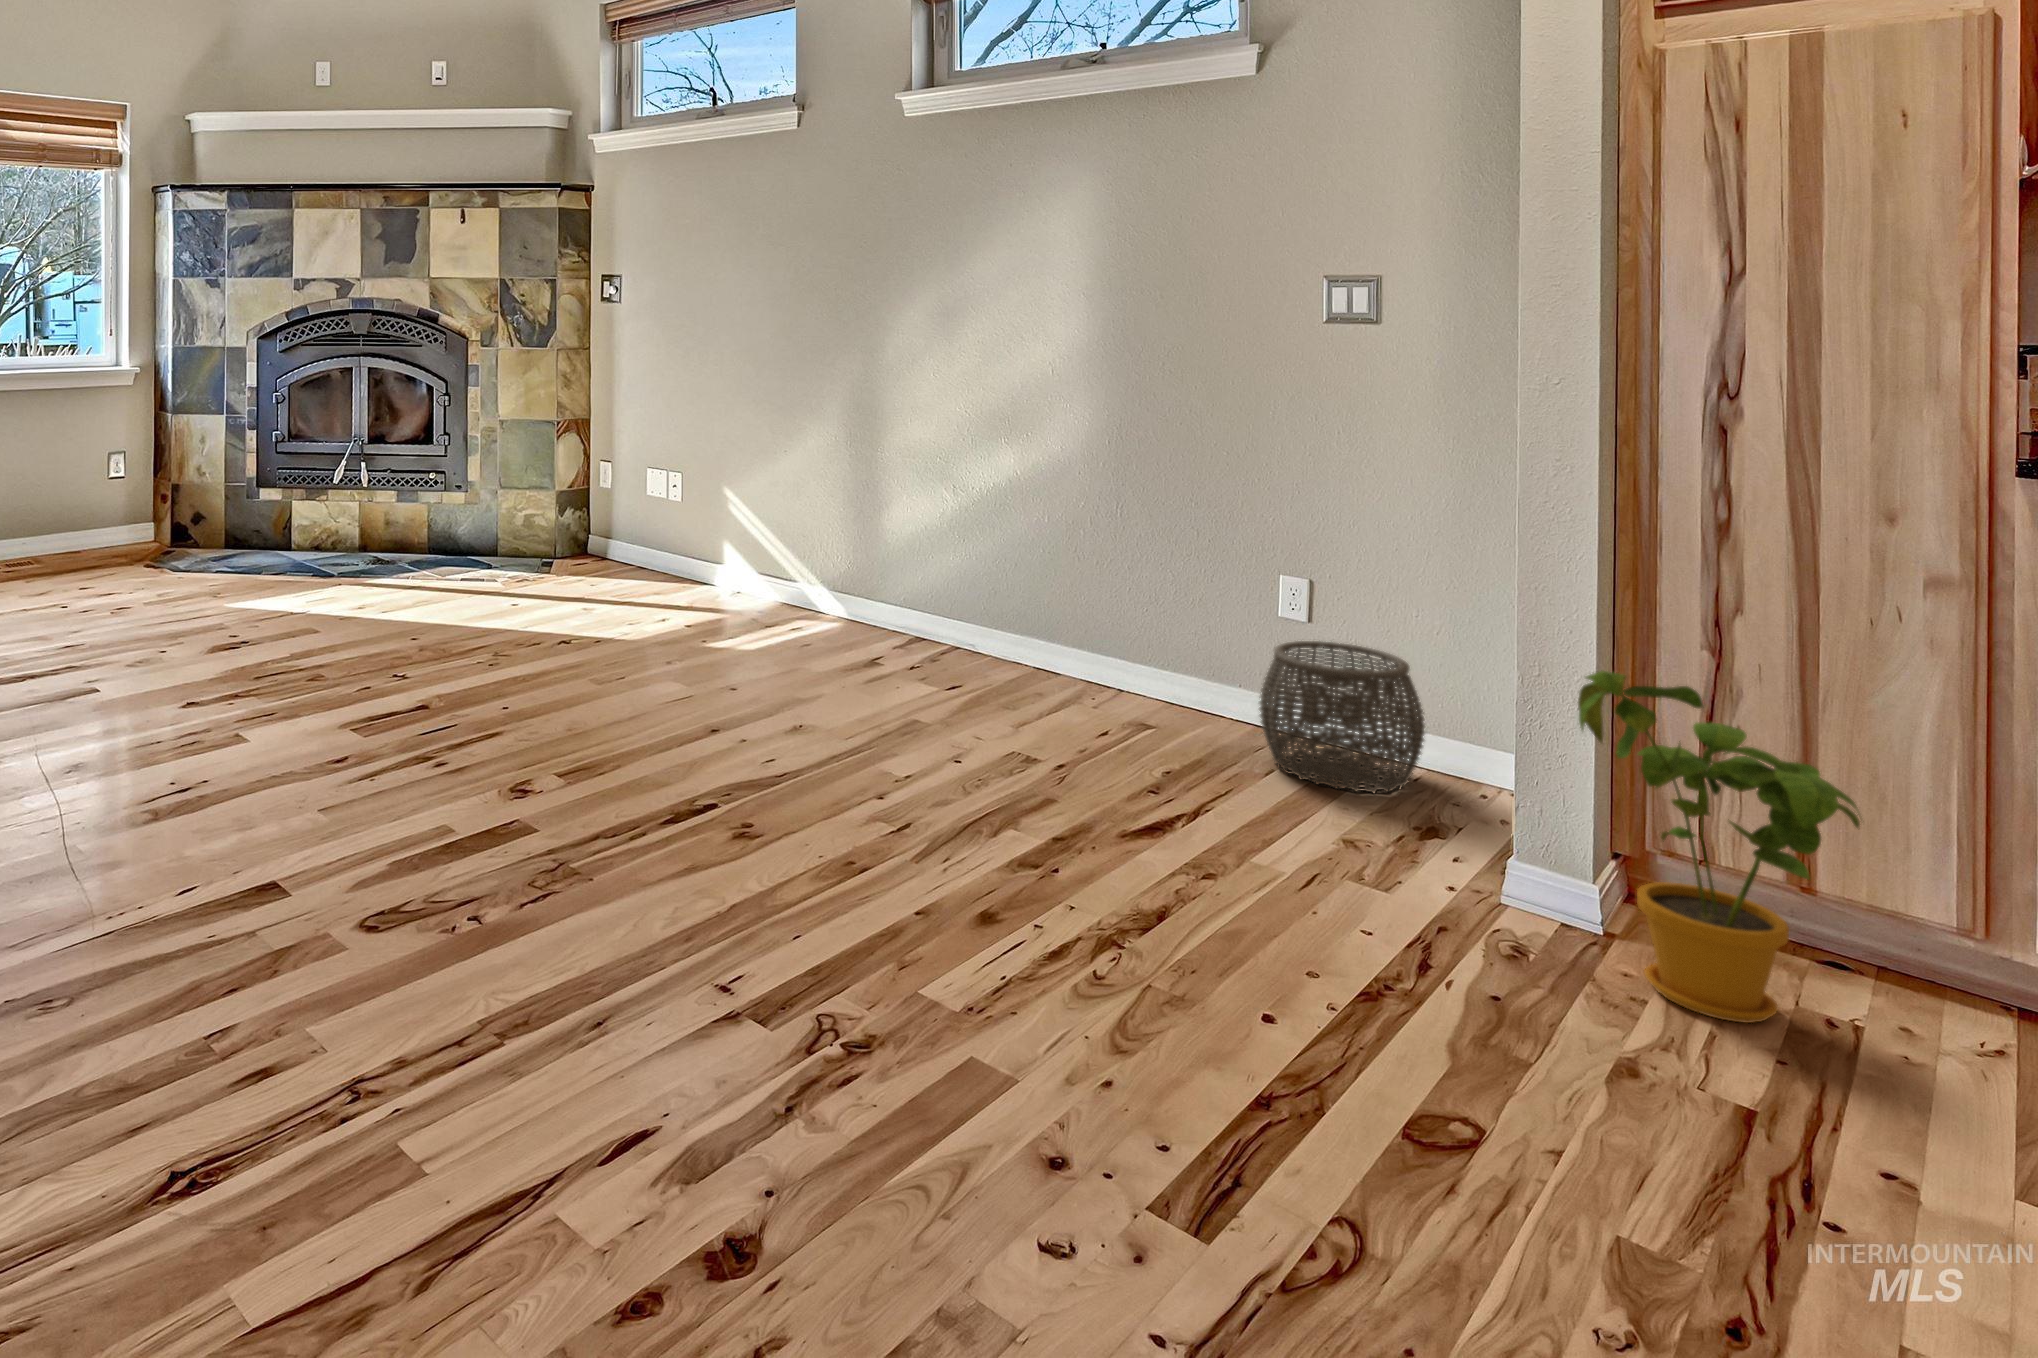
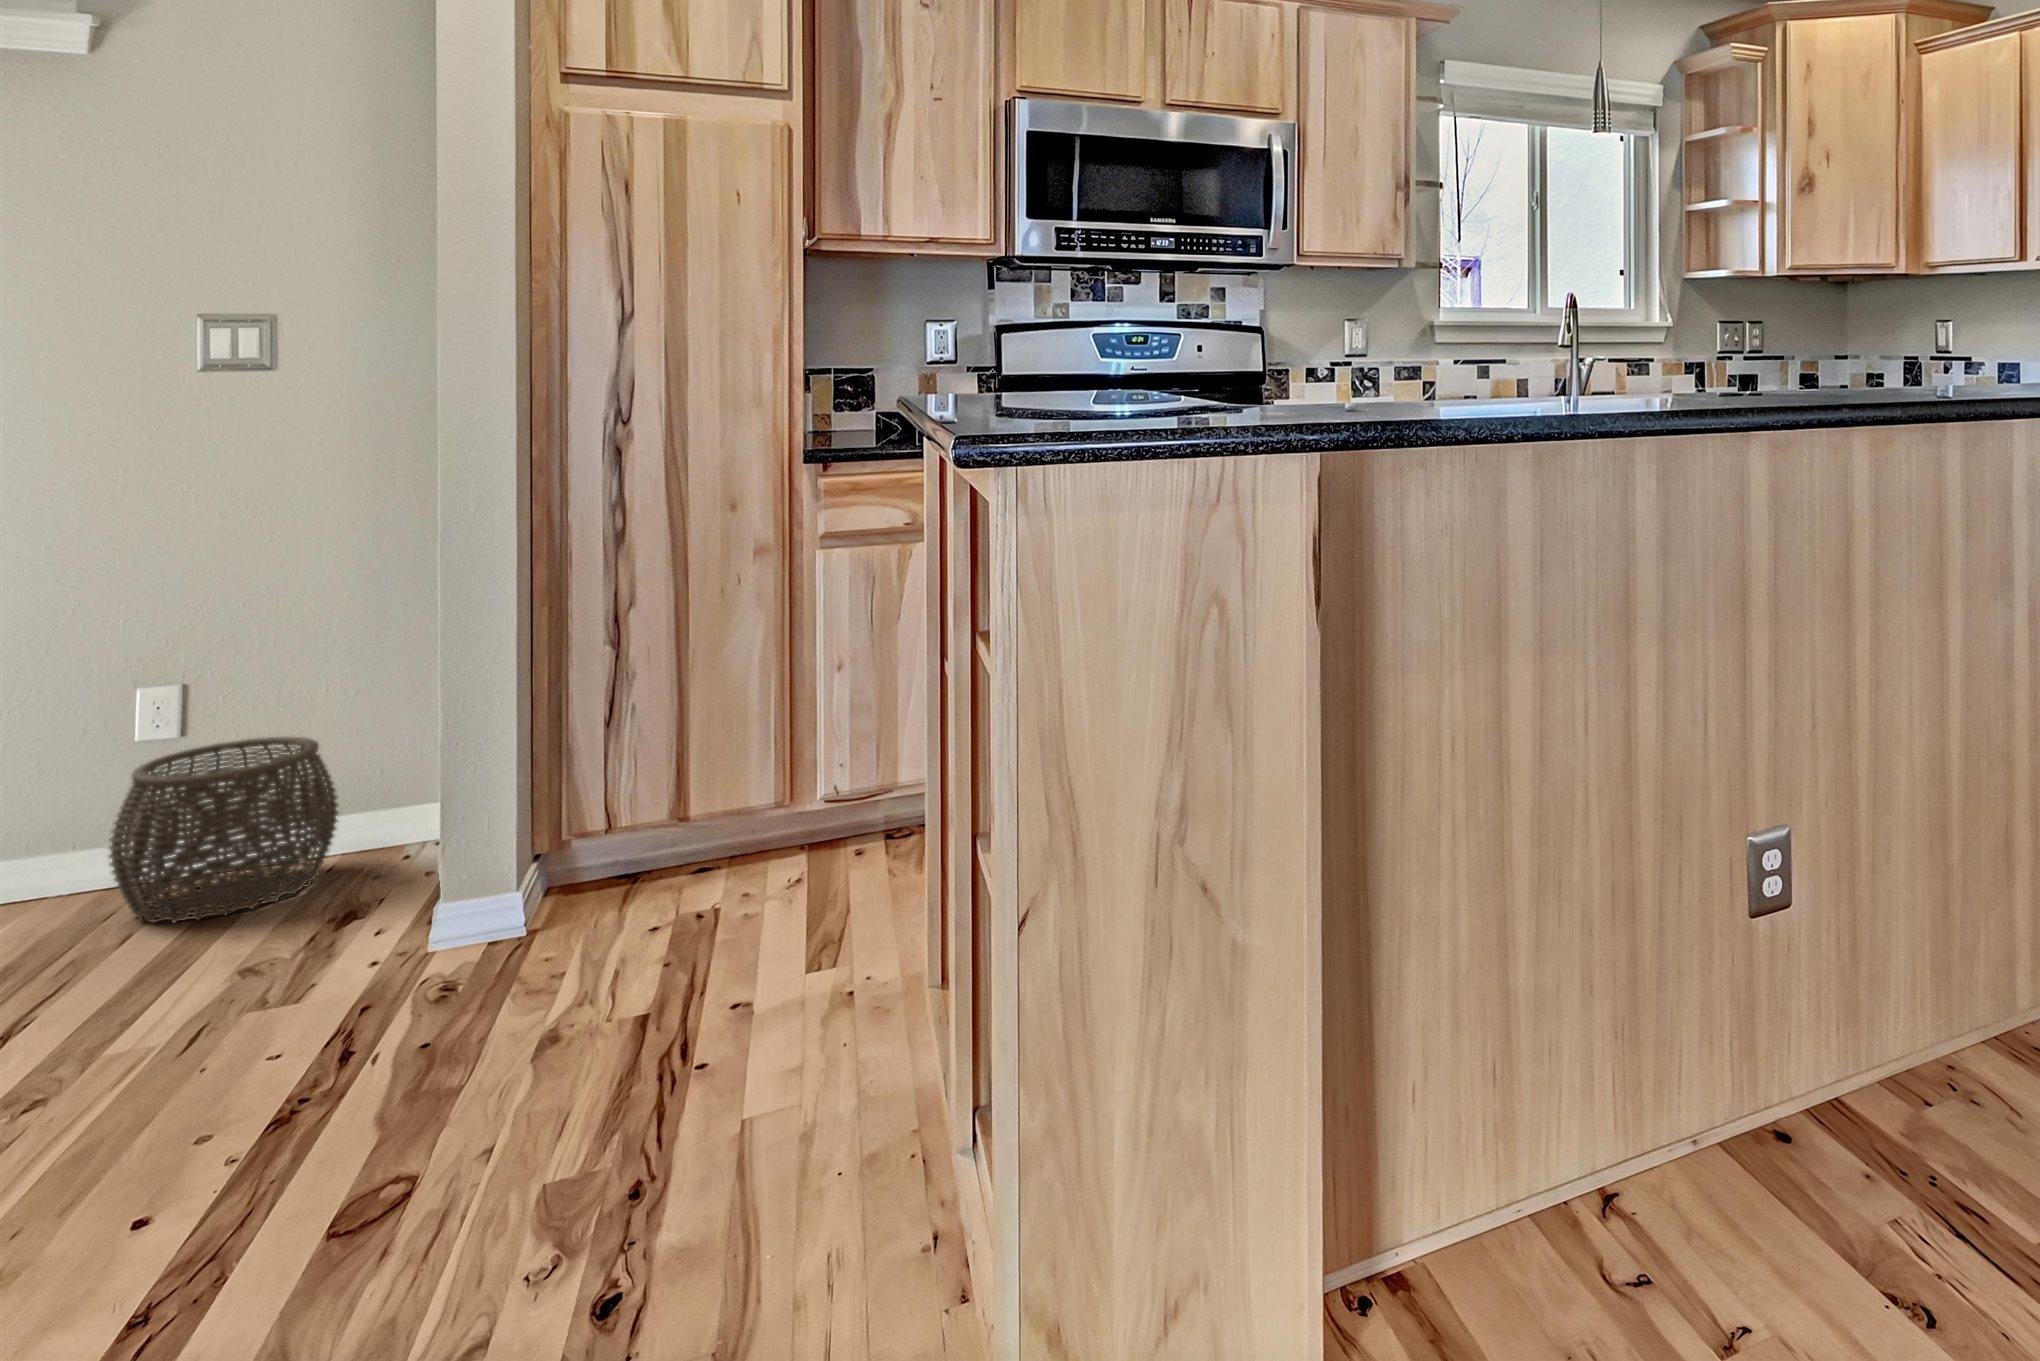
house plant: present [1578,670,1860,1023] -> none [501,678,720,966]

